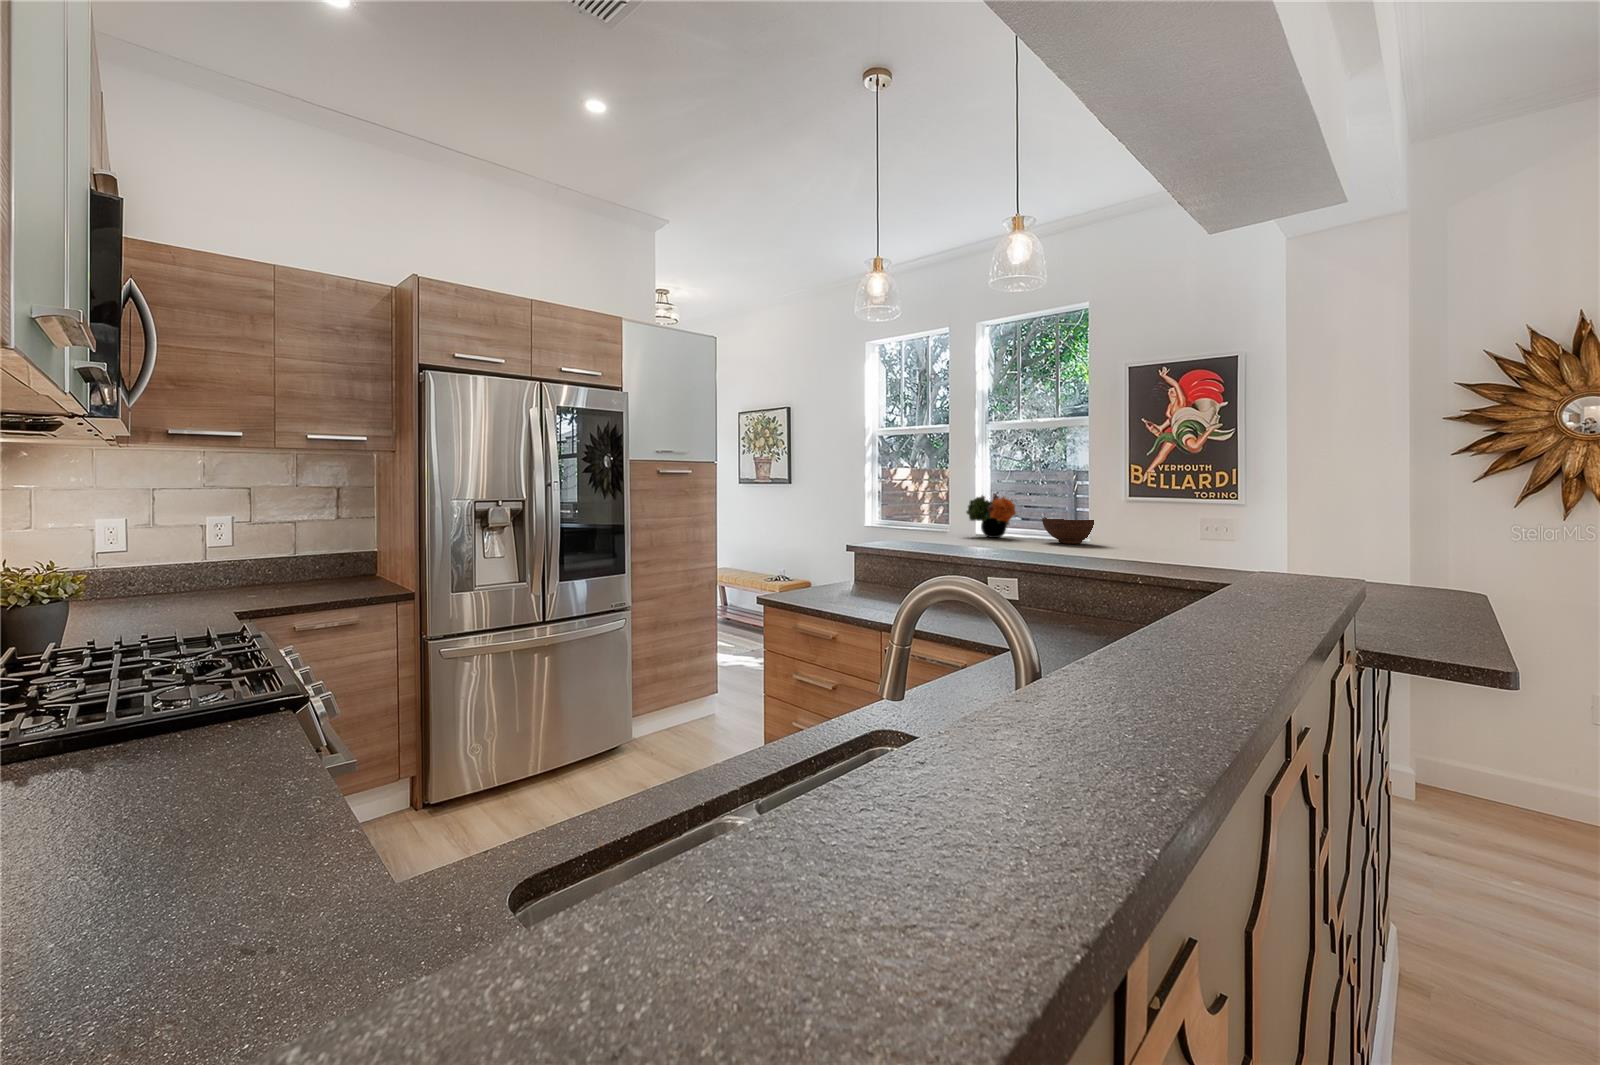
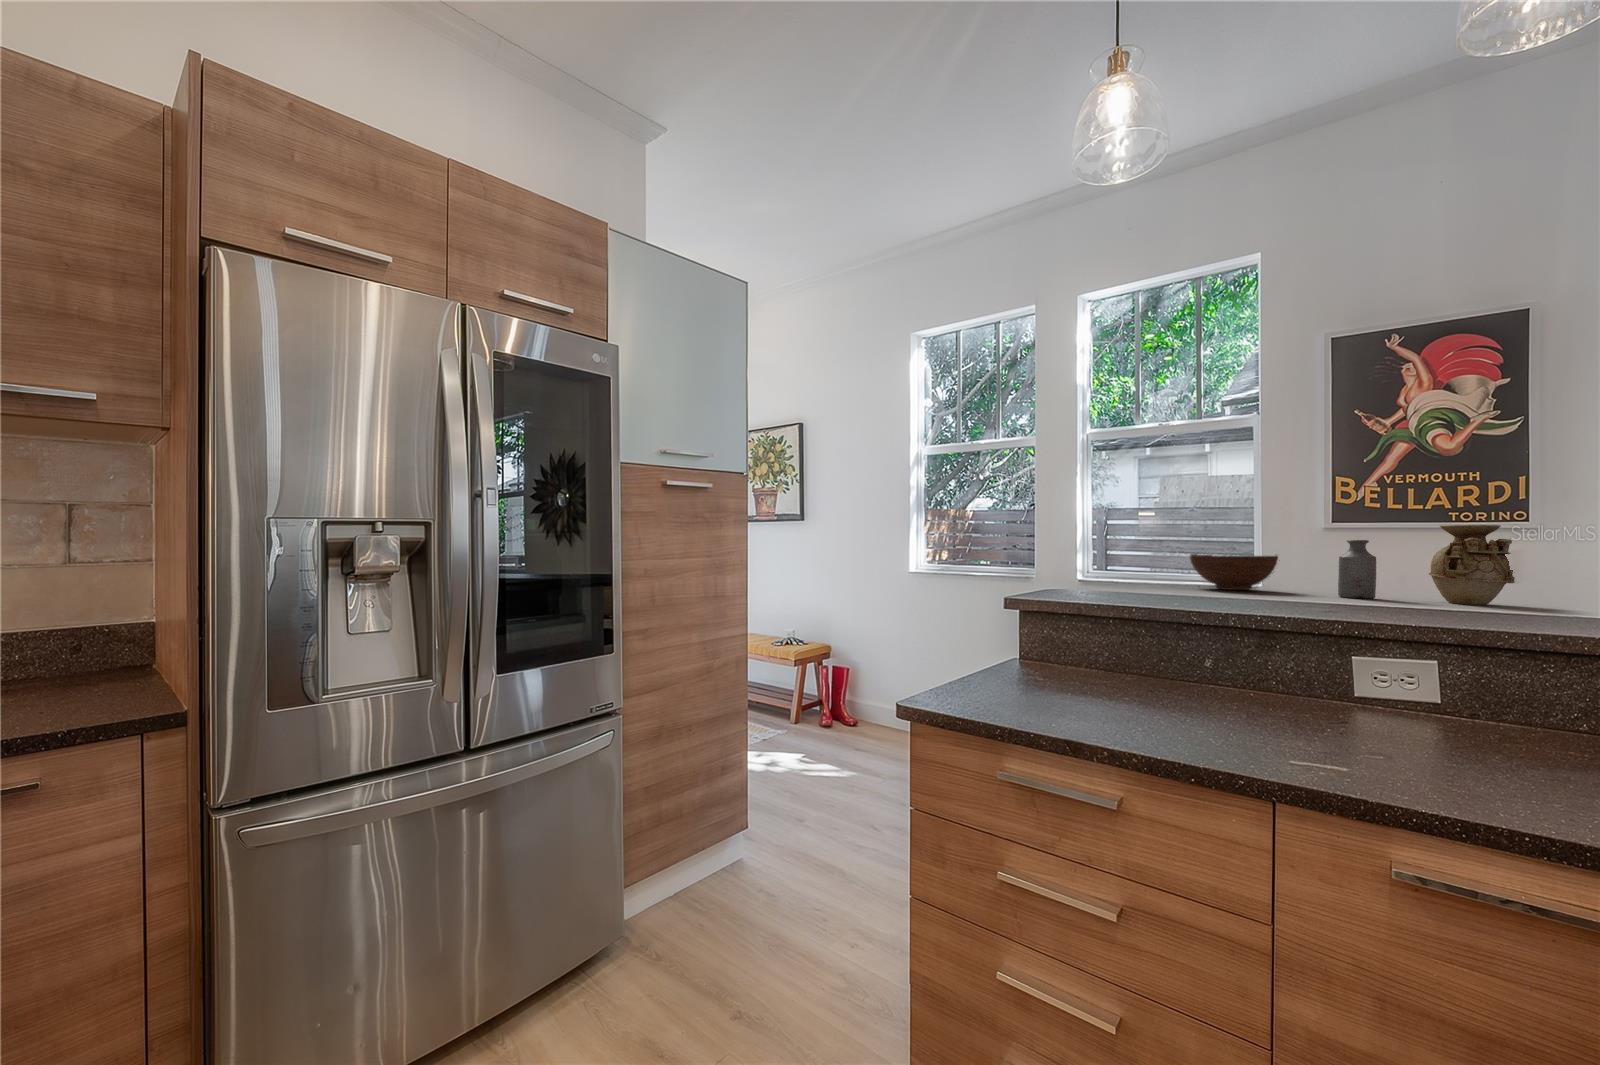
flower arrangement: present [966,493,1016,538] -> none [1070,523,1148,584]
vase: none [1179,501,1232,556] -> present [1429,525,1515,605]
bottle: none [1126,510,1150,551] -> present [1338,540,1376,599]

